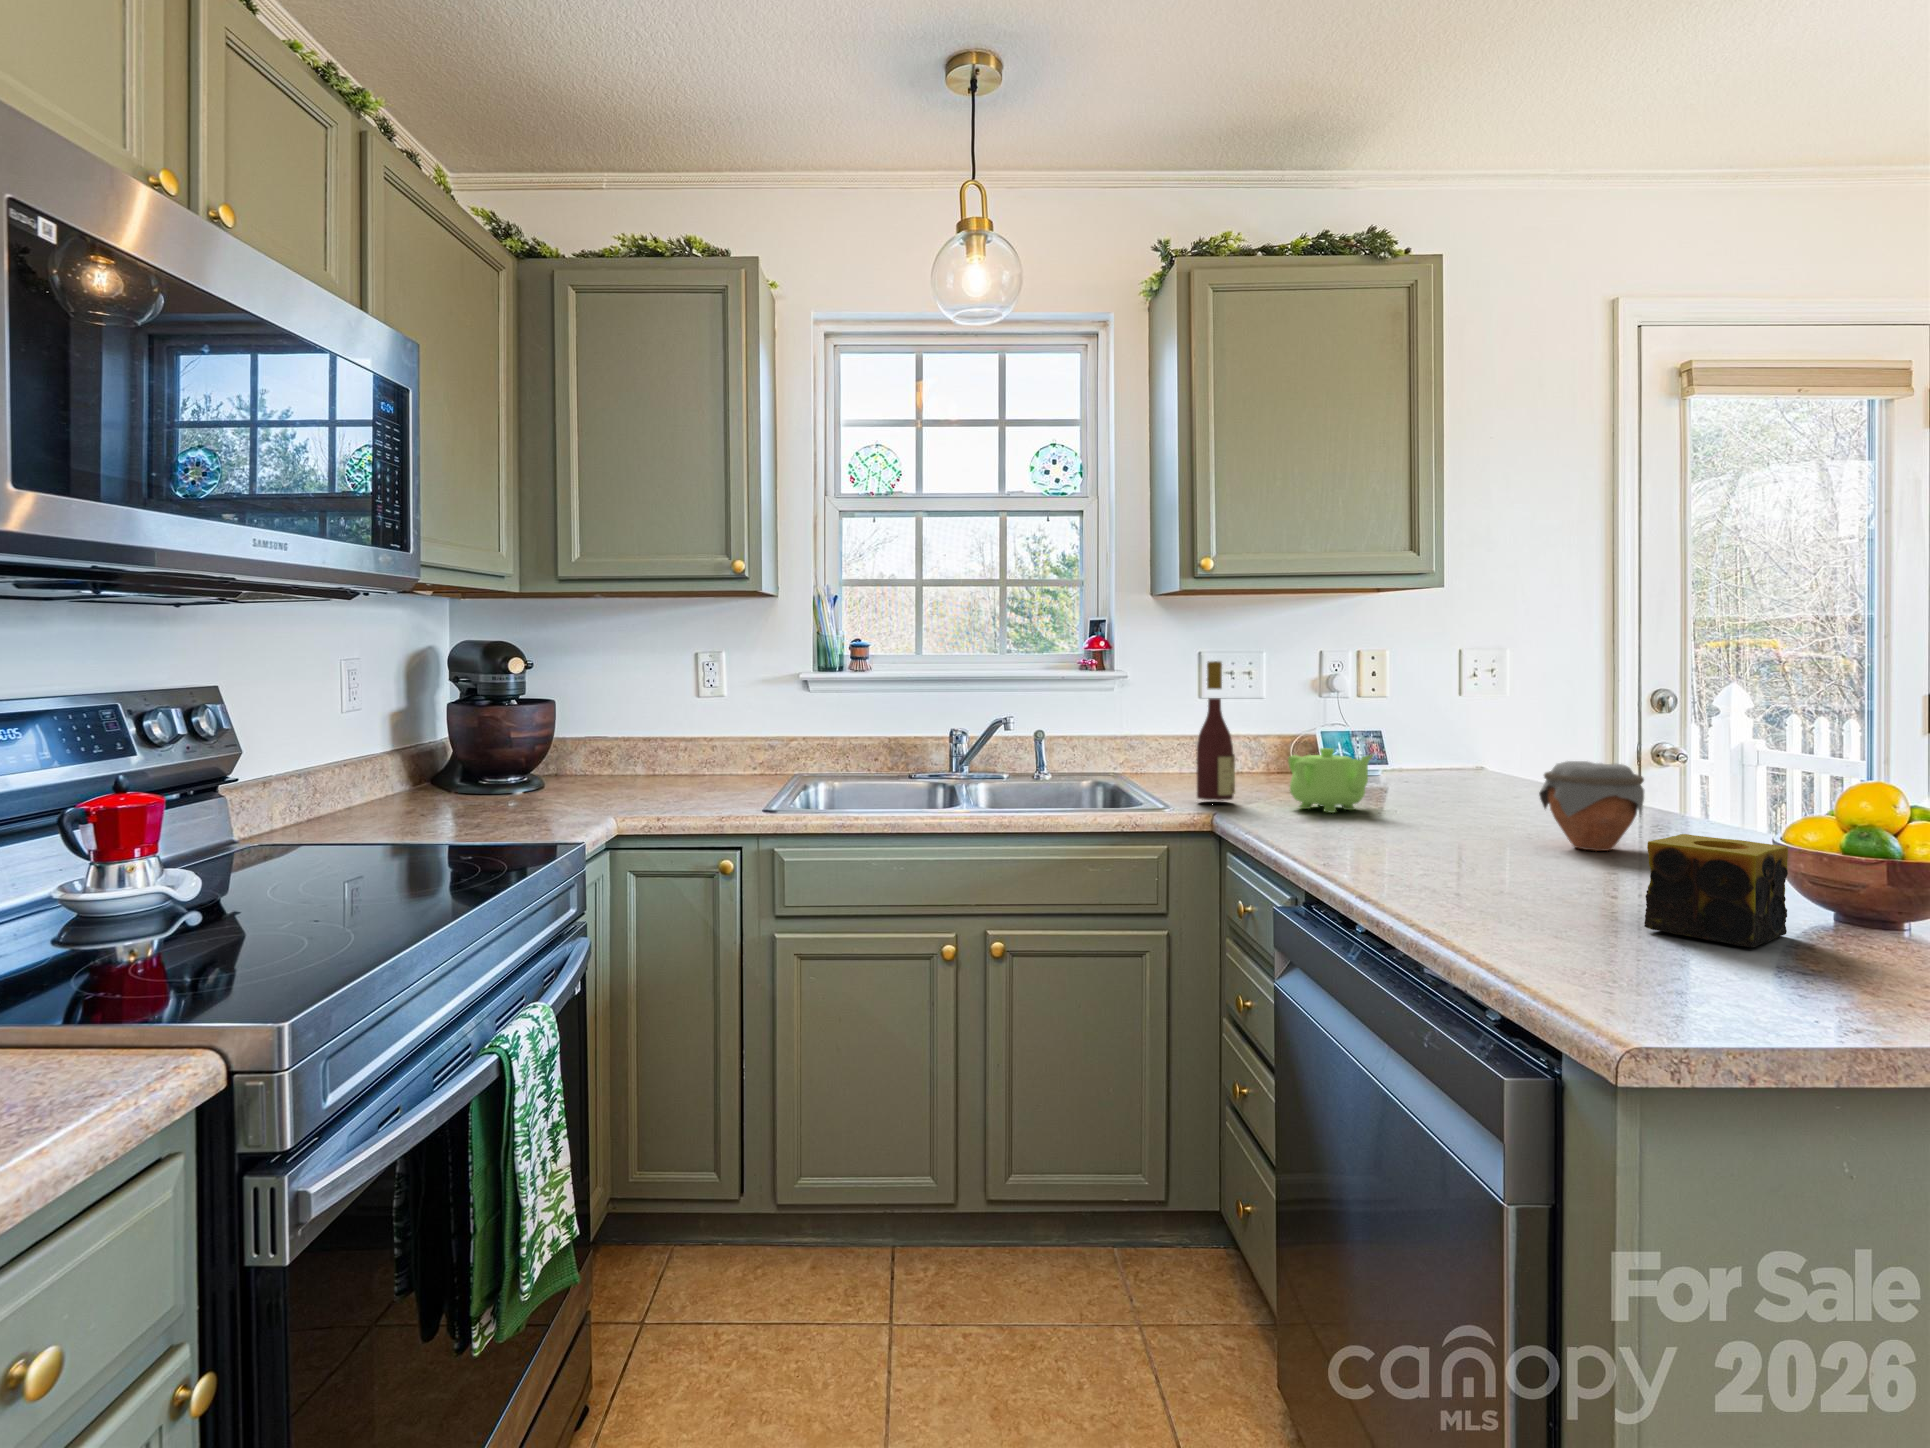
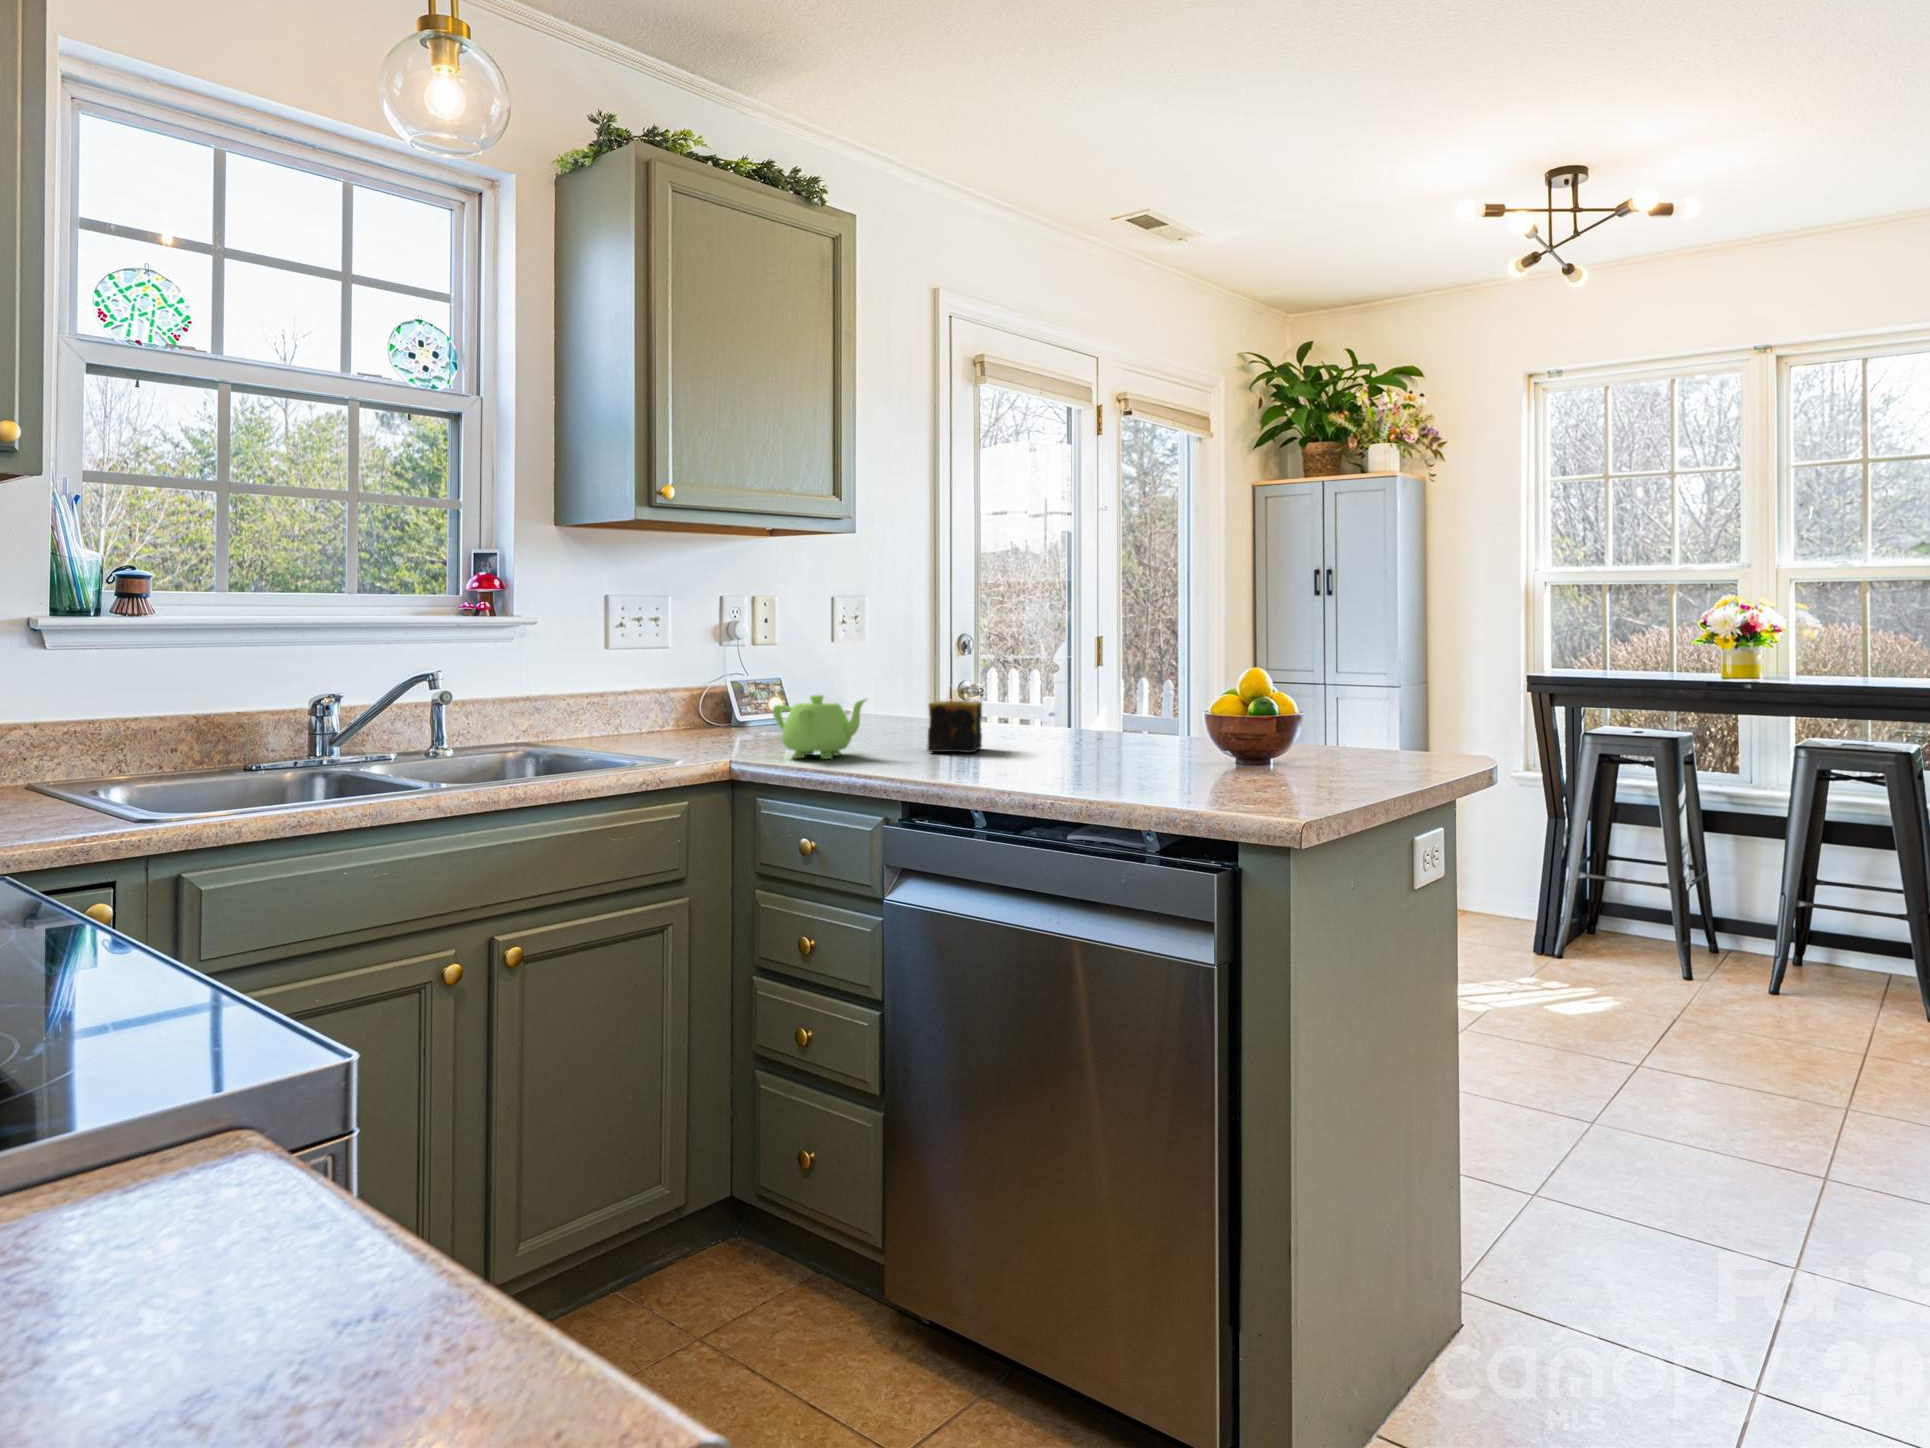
wine bottle: present [1197,661,1235,801] -> none [680,606,724,763]
jar: present [1539,761,1644,851] -> none [1030,693,1101,765]
candle: present [1644,834,1788,947] -> present [927,701,982,753]

